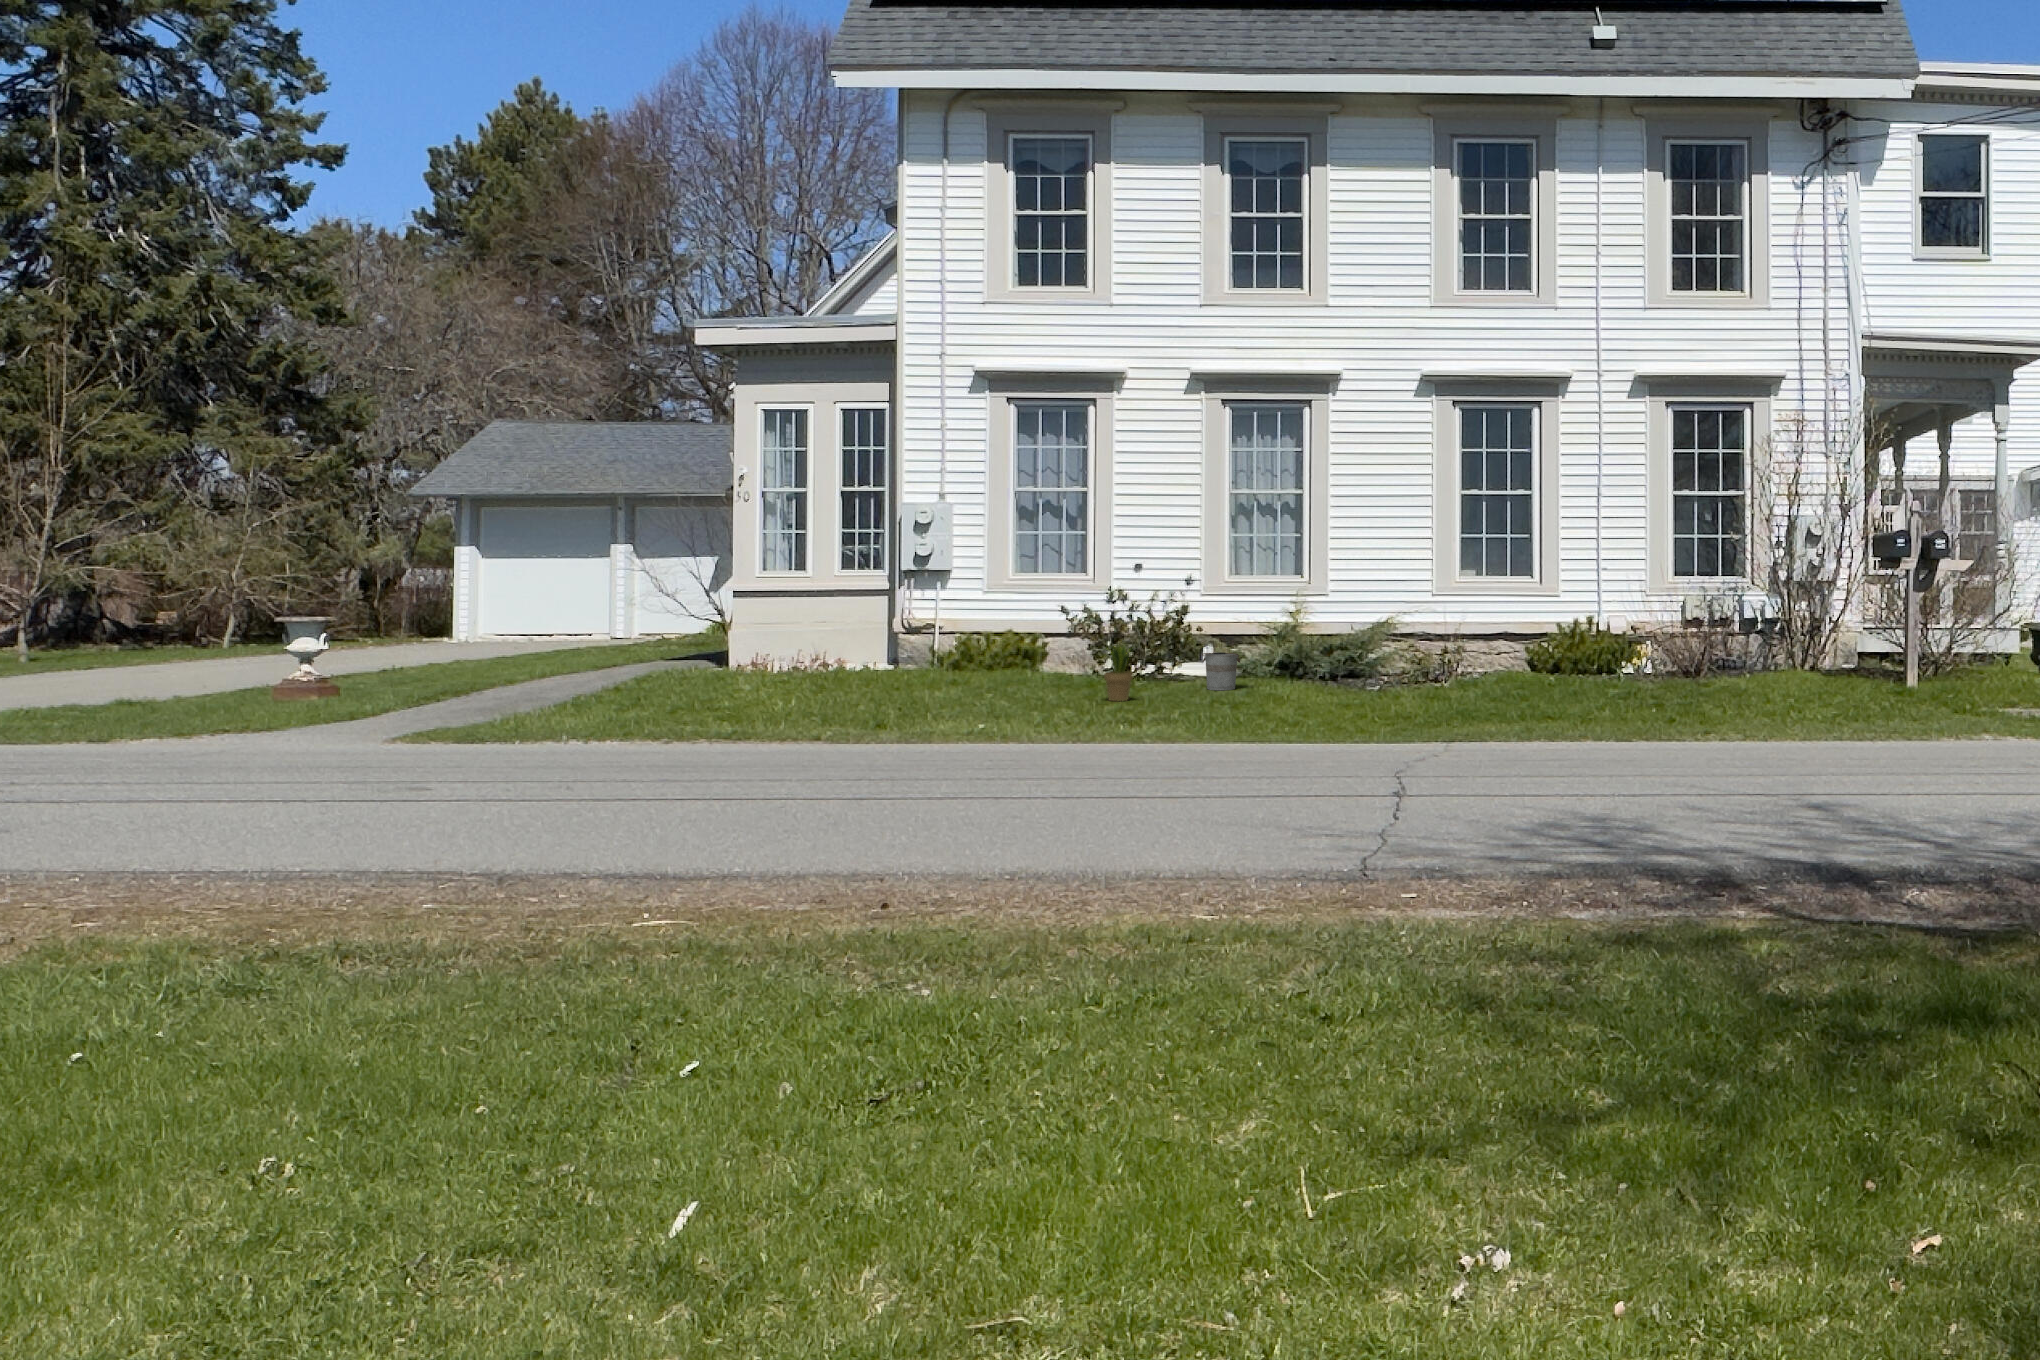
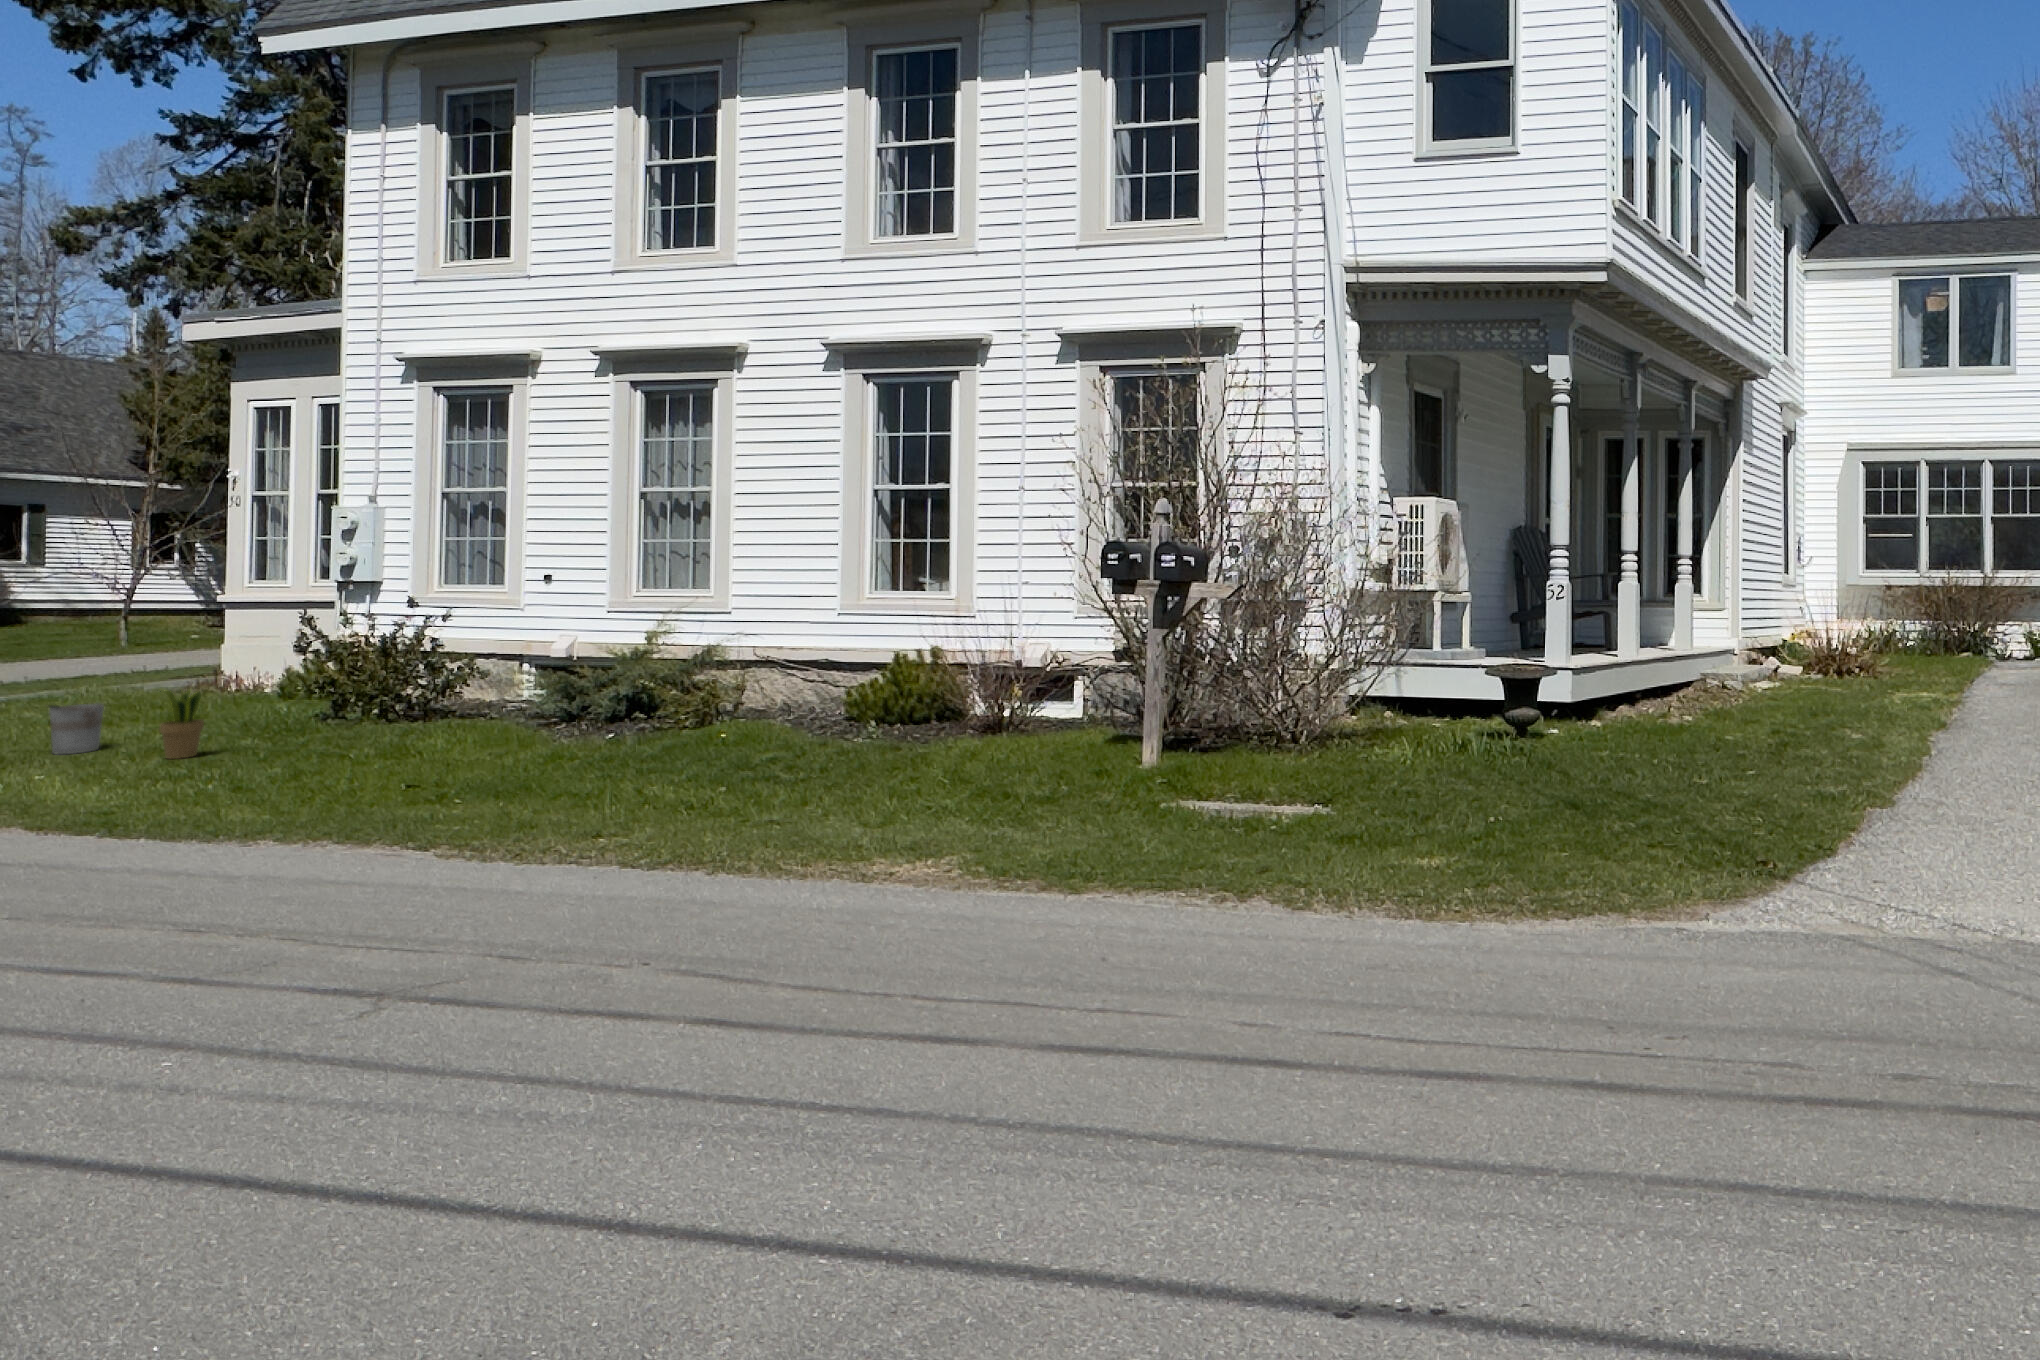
bucket: present [1202,652,1240,690] -> present [48,703,104,754]

